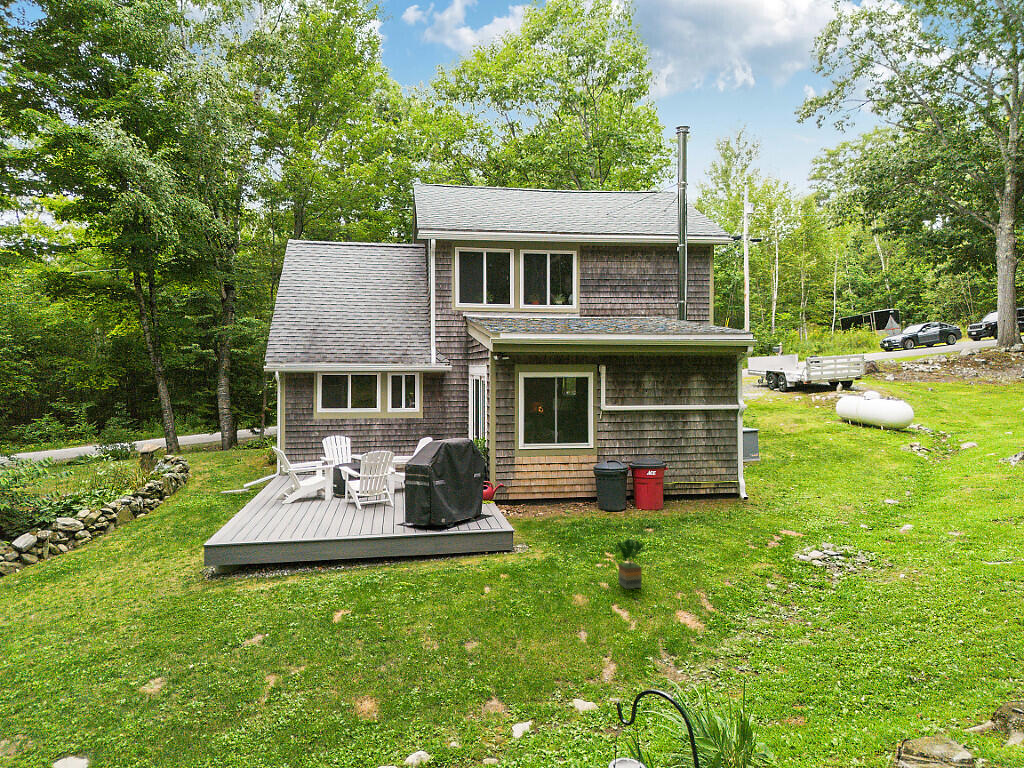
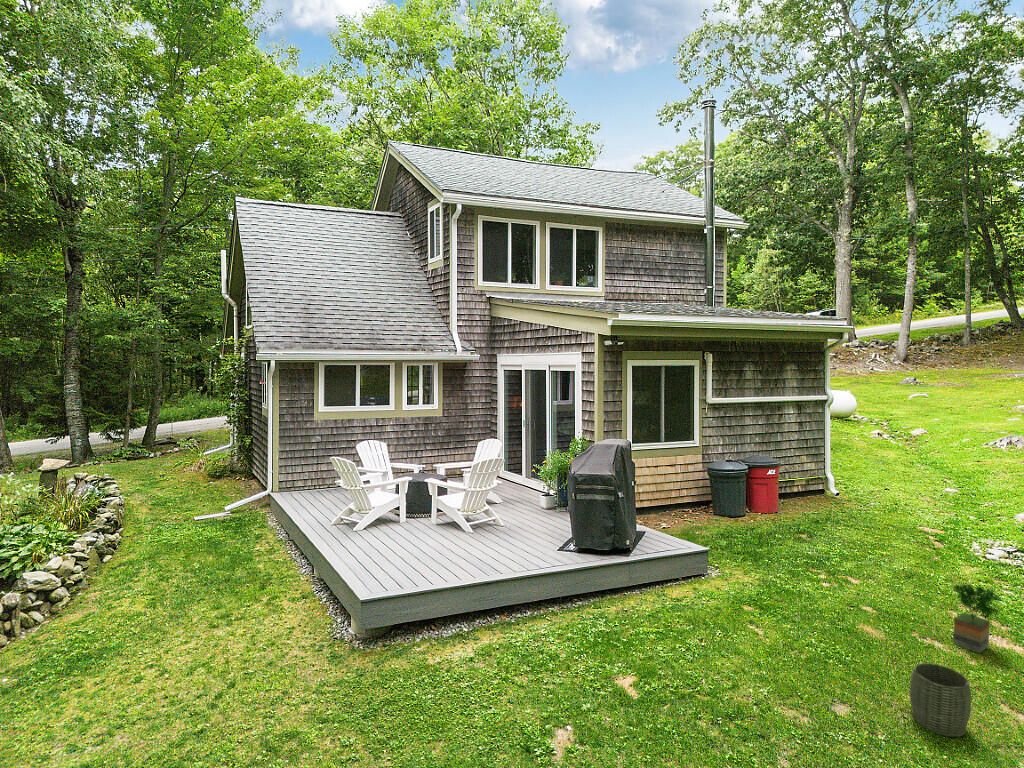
woven basket: none [497,569,530,611] -> present [910,663,971,737]

